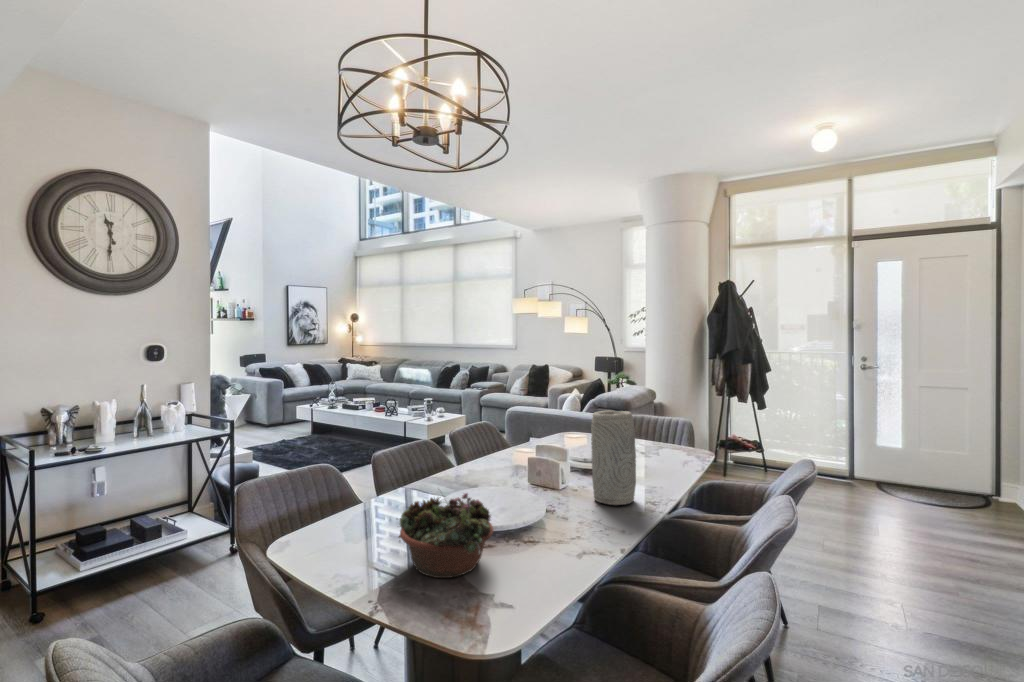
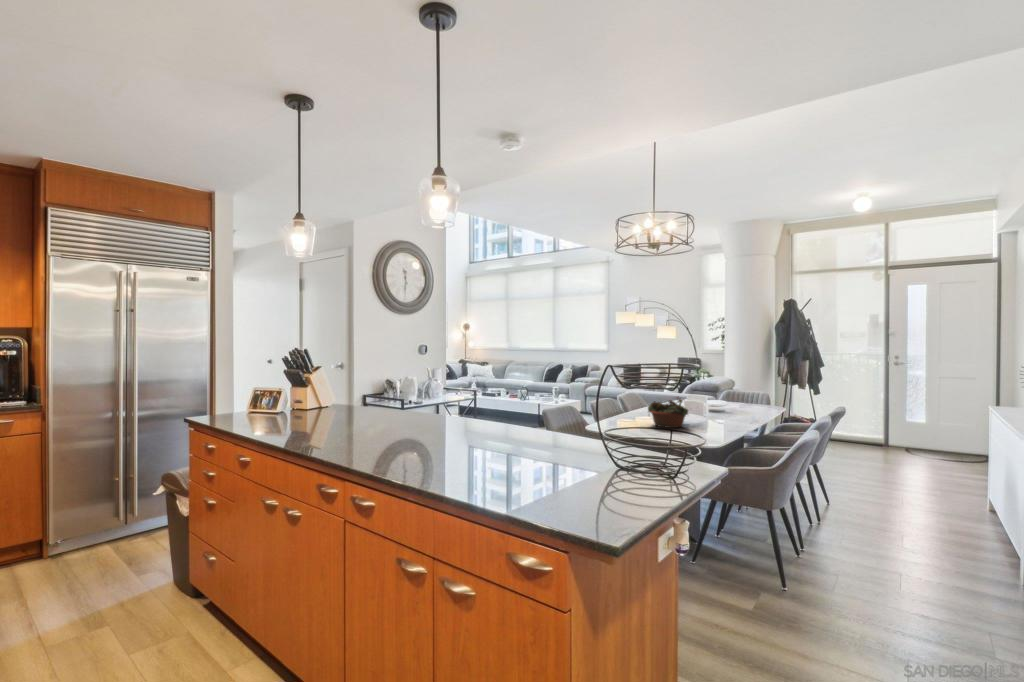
vase: present [591,410,636,505] -> none [718,373,741,417]

